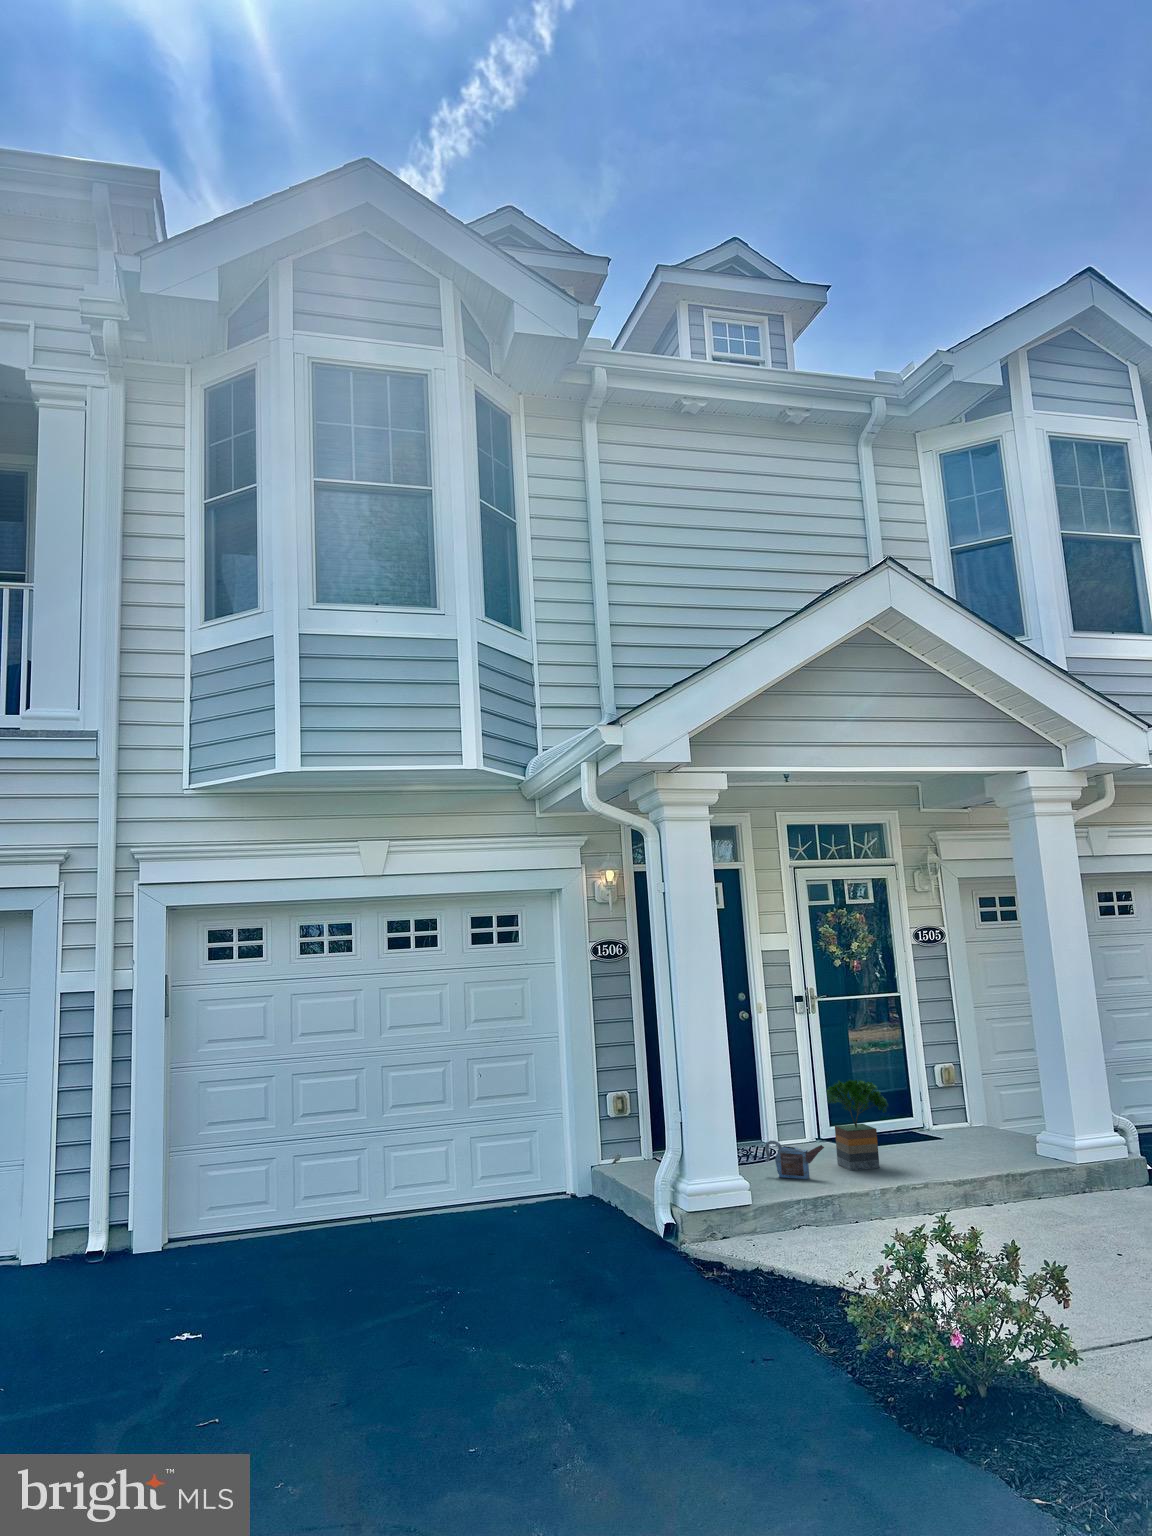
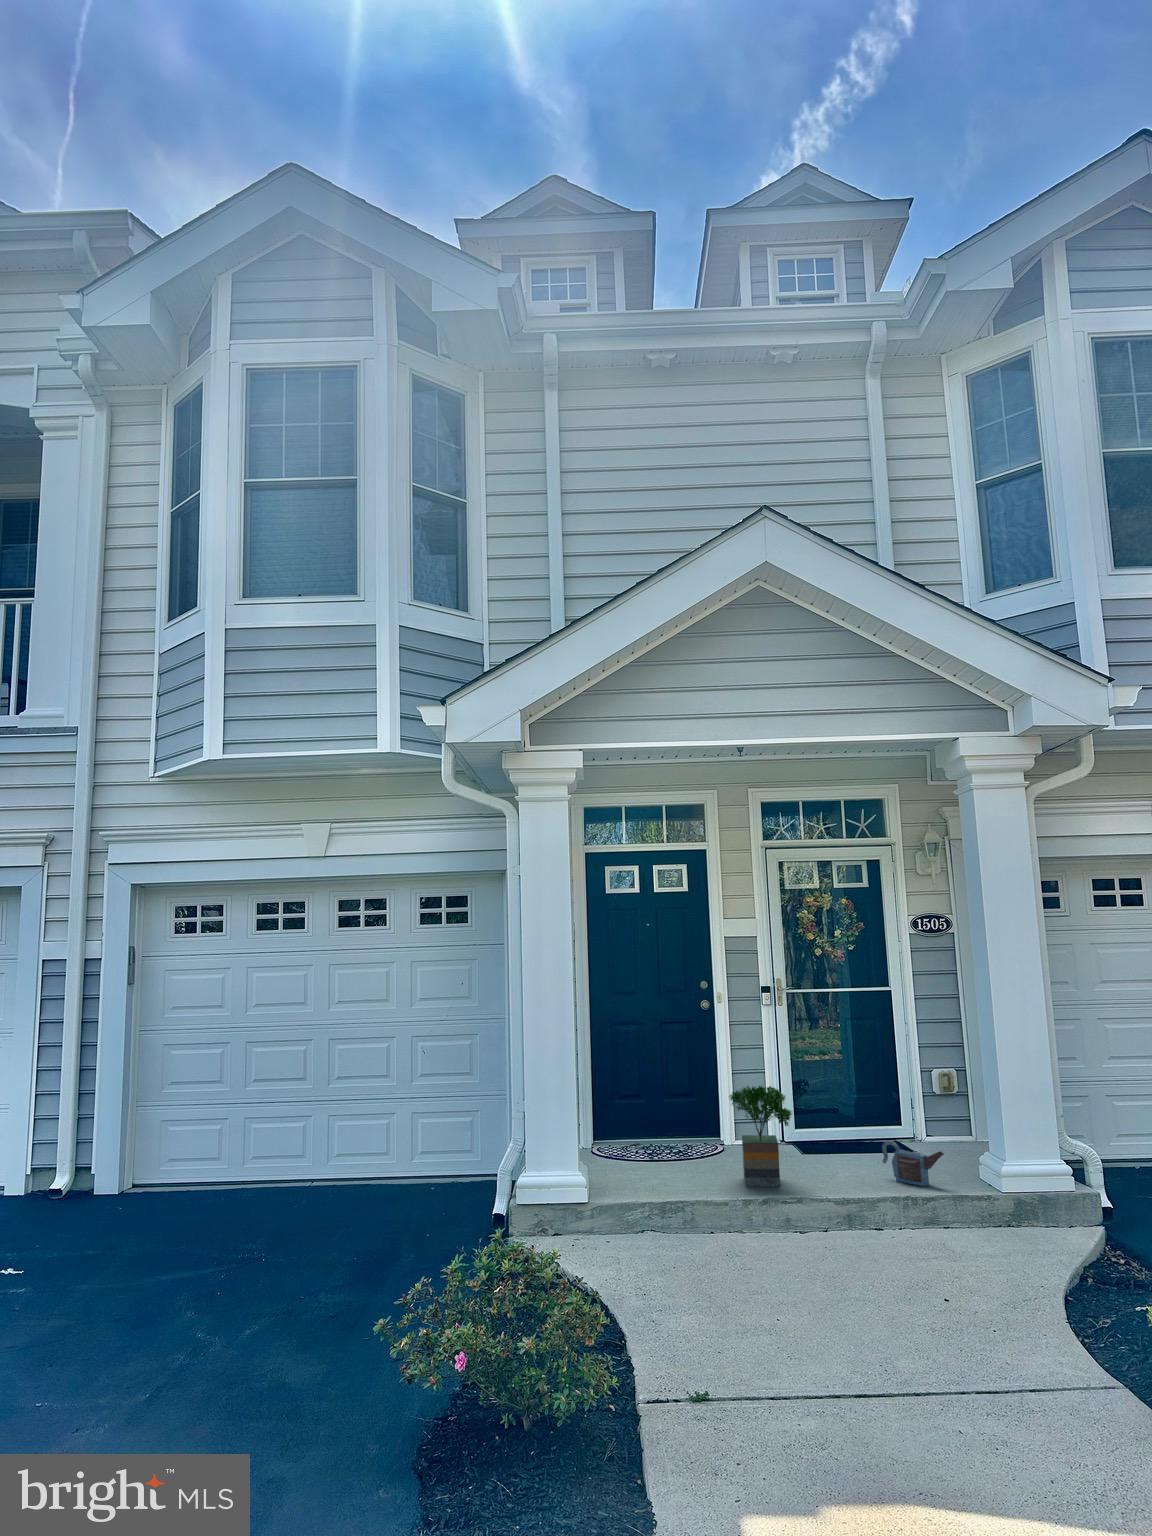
watering can: present [765,1141,824,1179] -> present [882,1141,944,1186]

